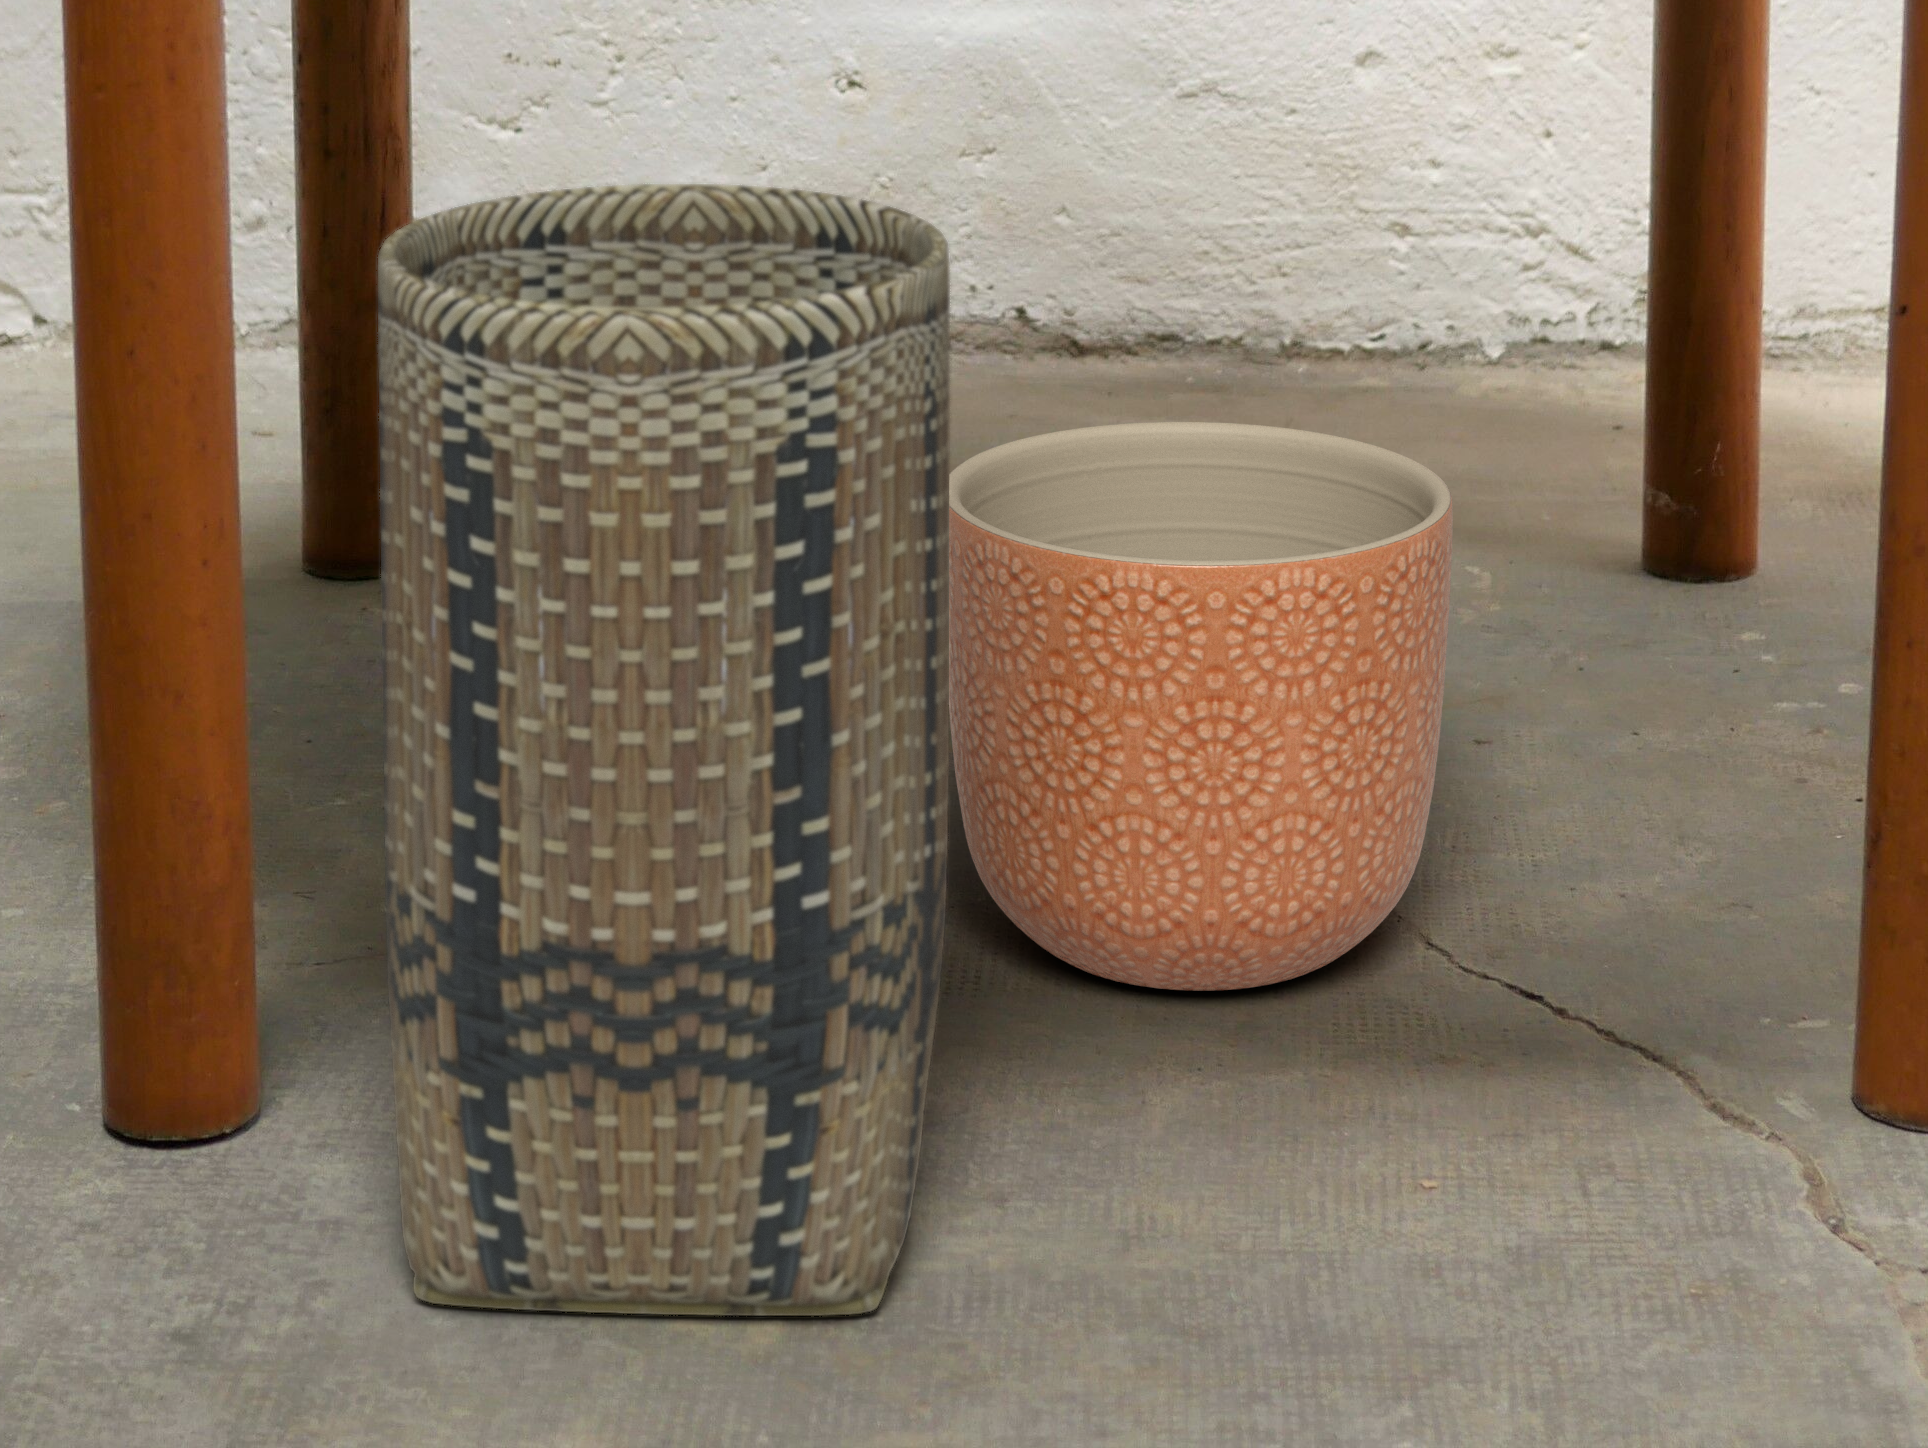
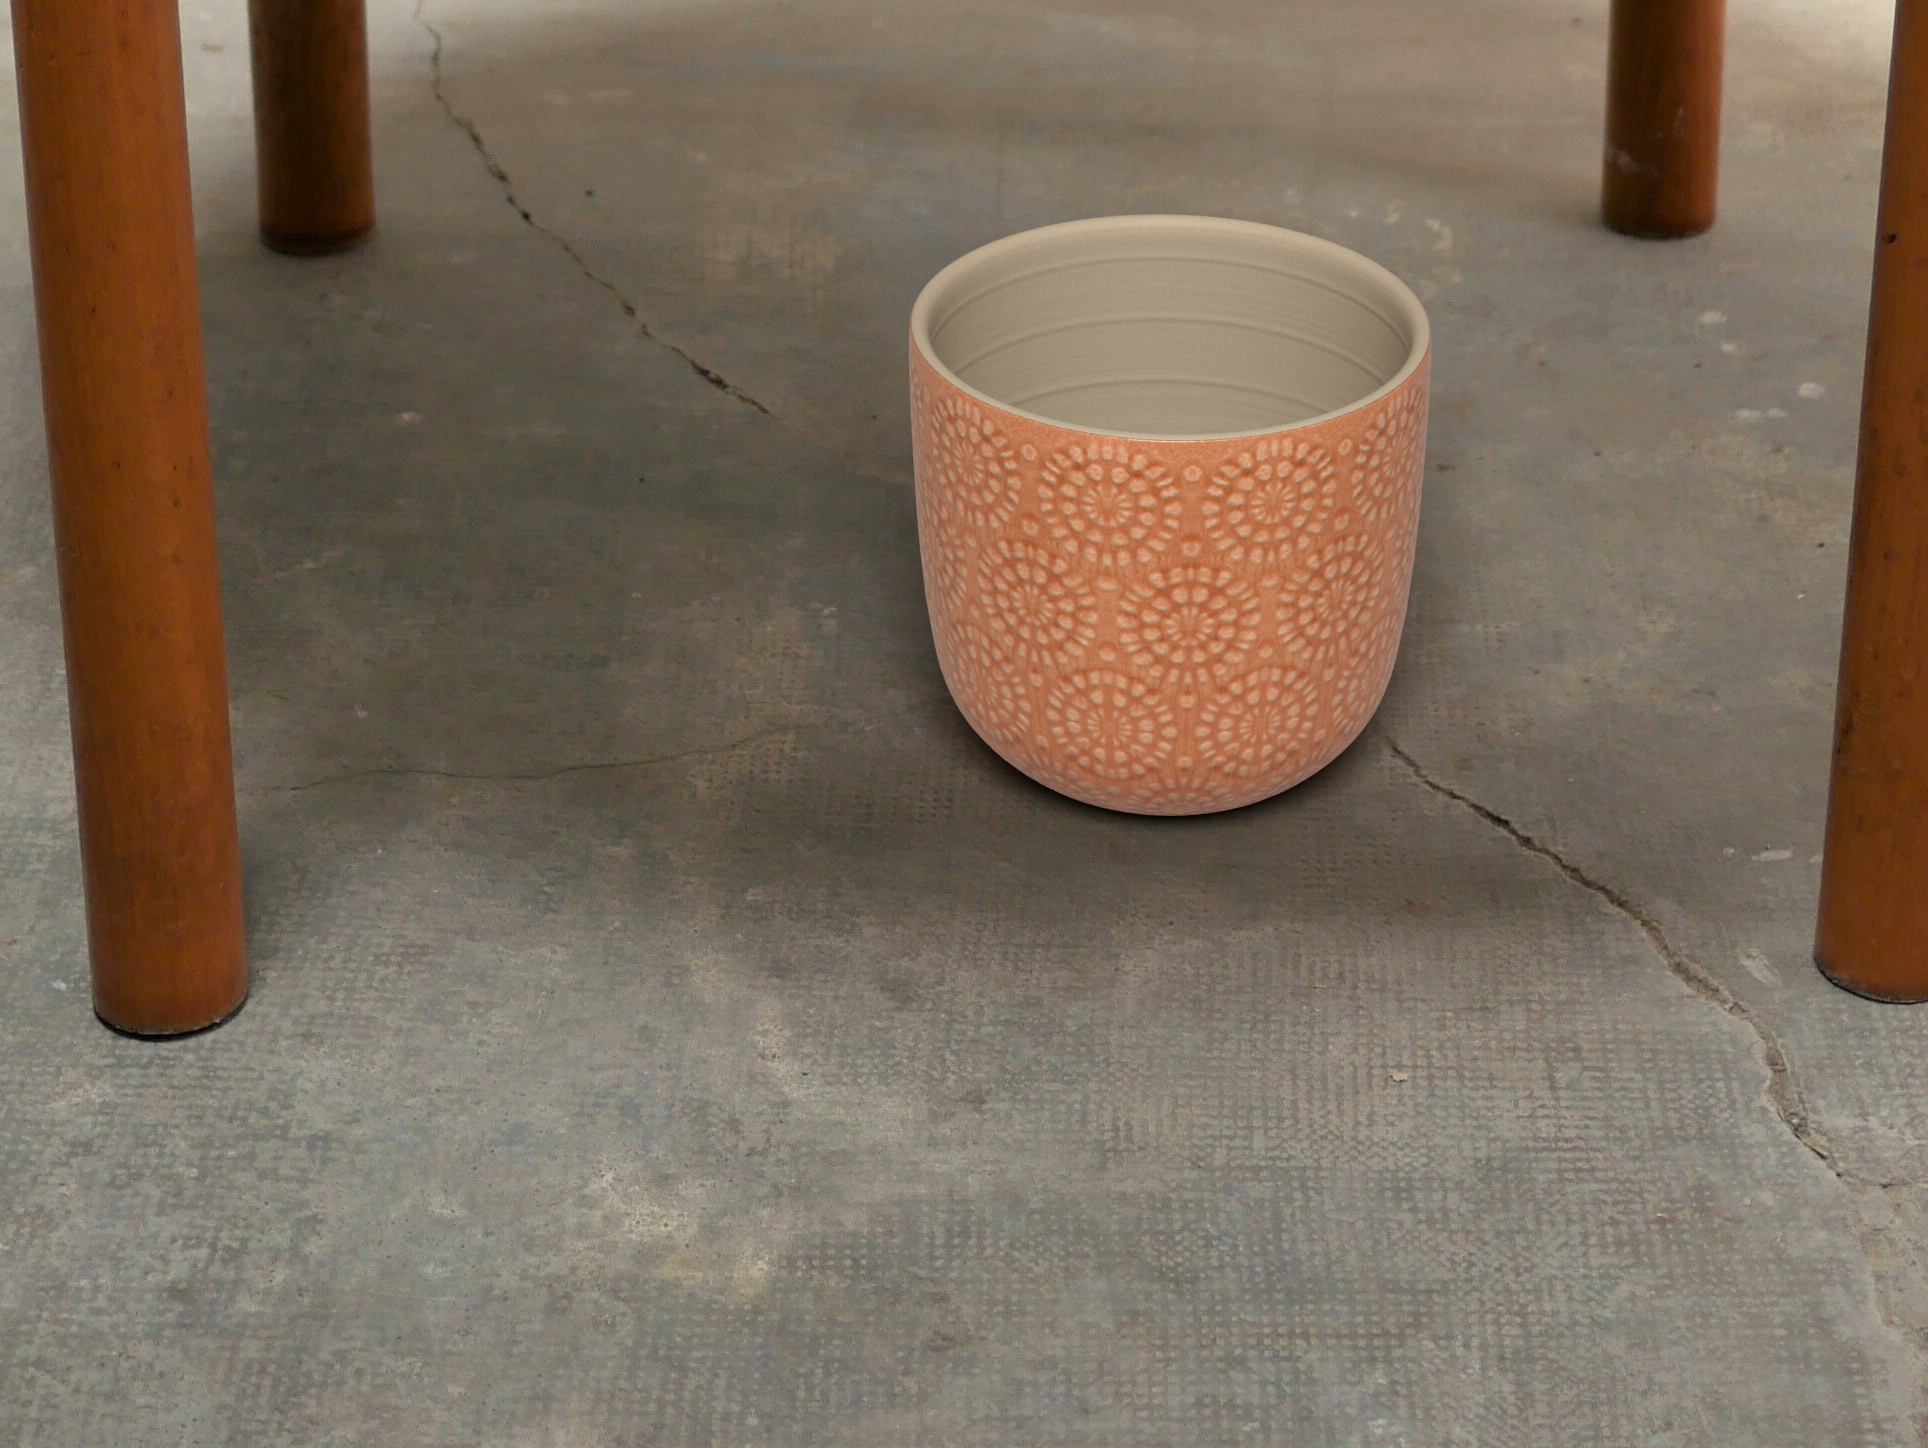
basket: present [378,184,950,1316] -> none [322,105,921,1262]

